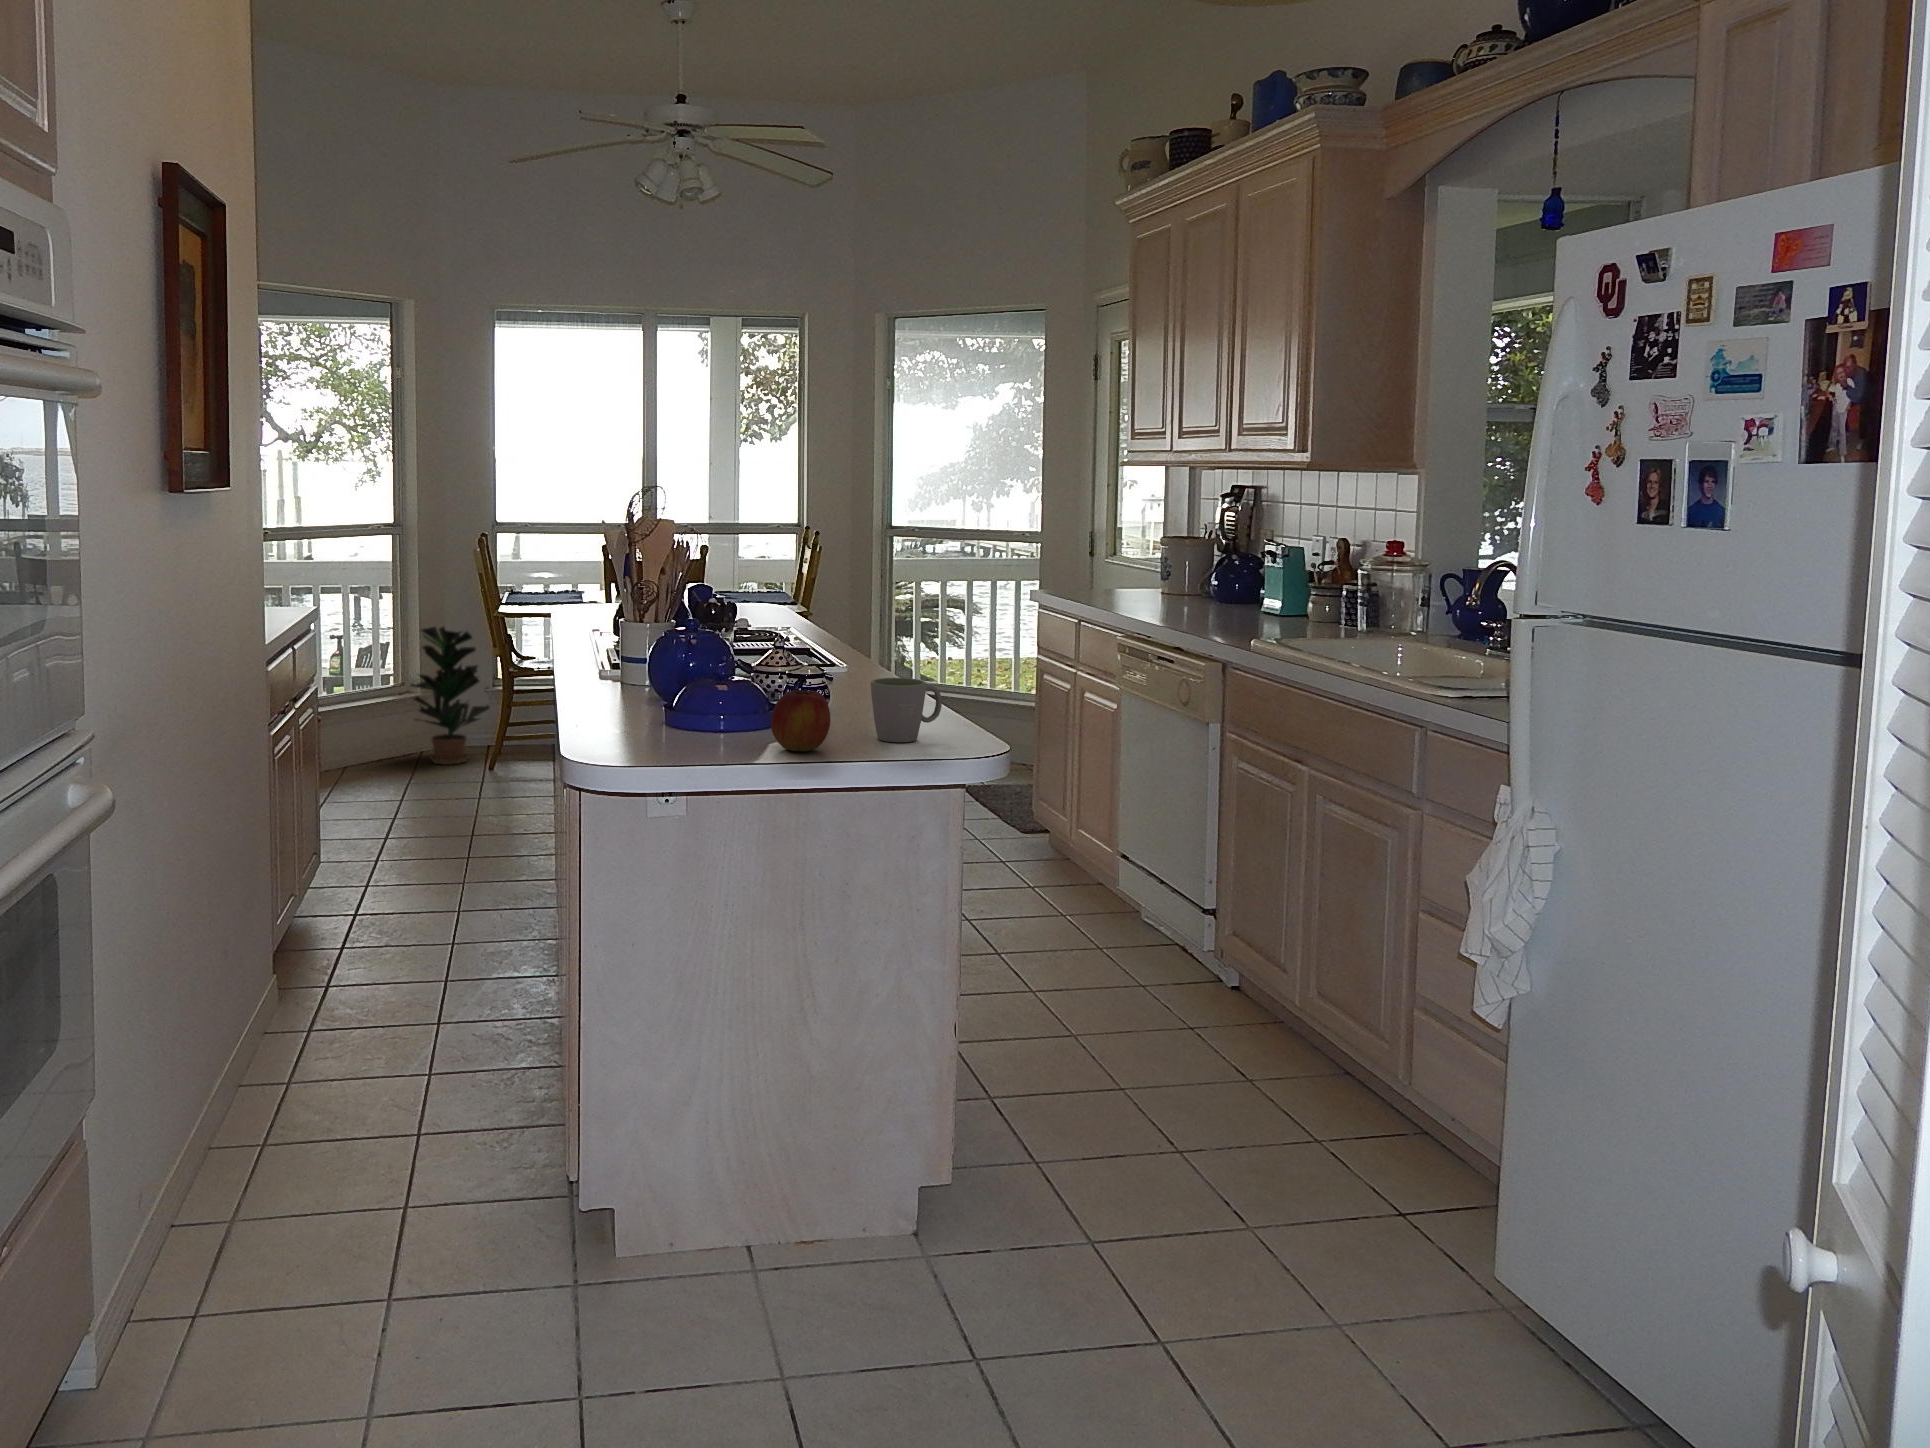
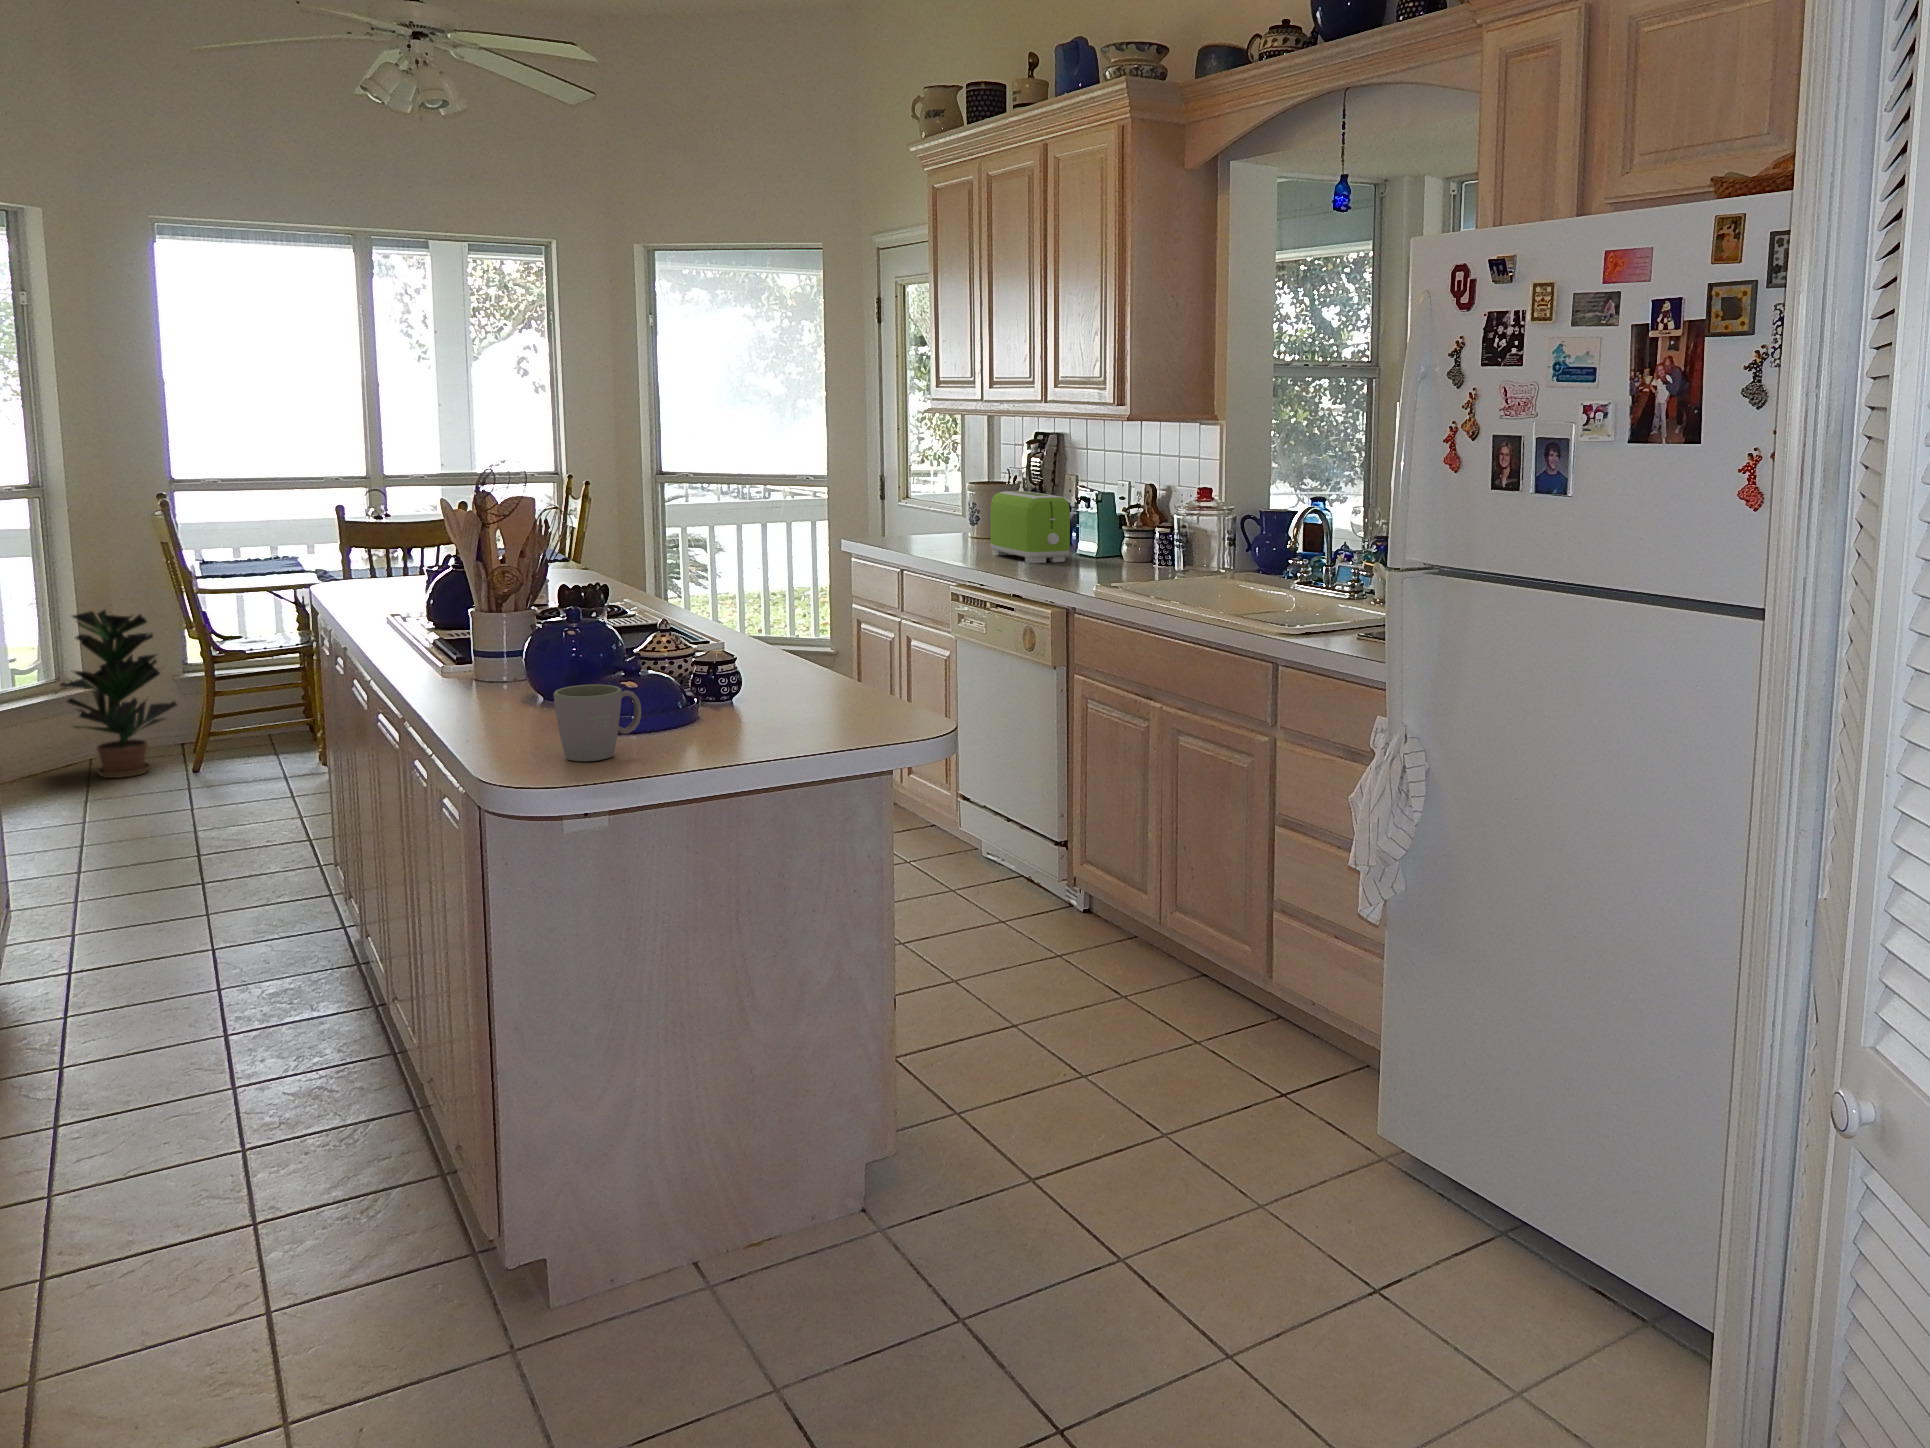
toaster: none [1170,543,1251,616] -> present [991,491,1070,563]
mug: present [871,678,942,742] -> present [553,684,641,761]
apple: present [771,690,830,751] -> none [705,678,769,742]

